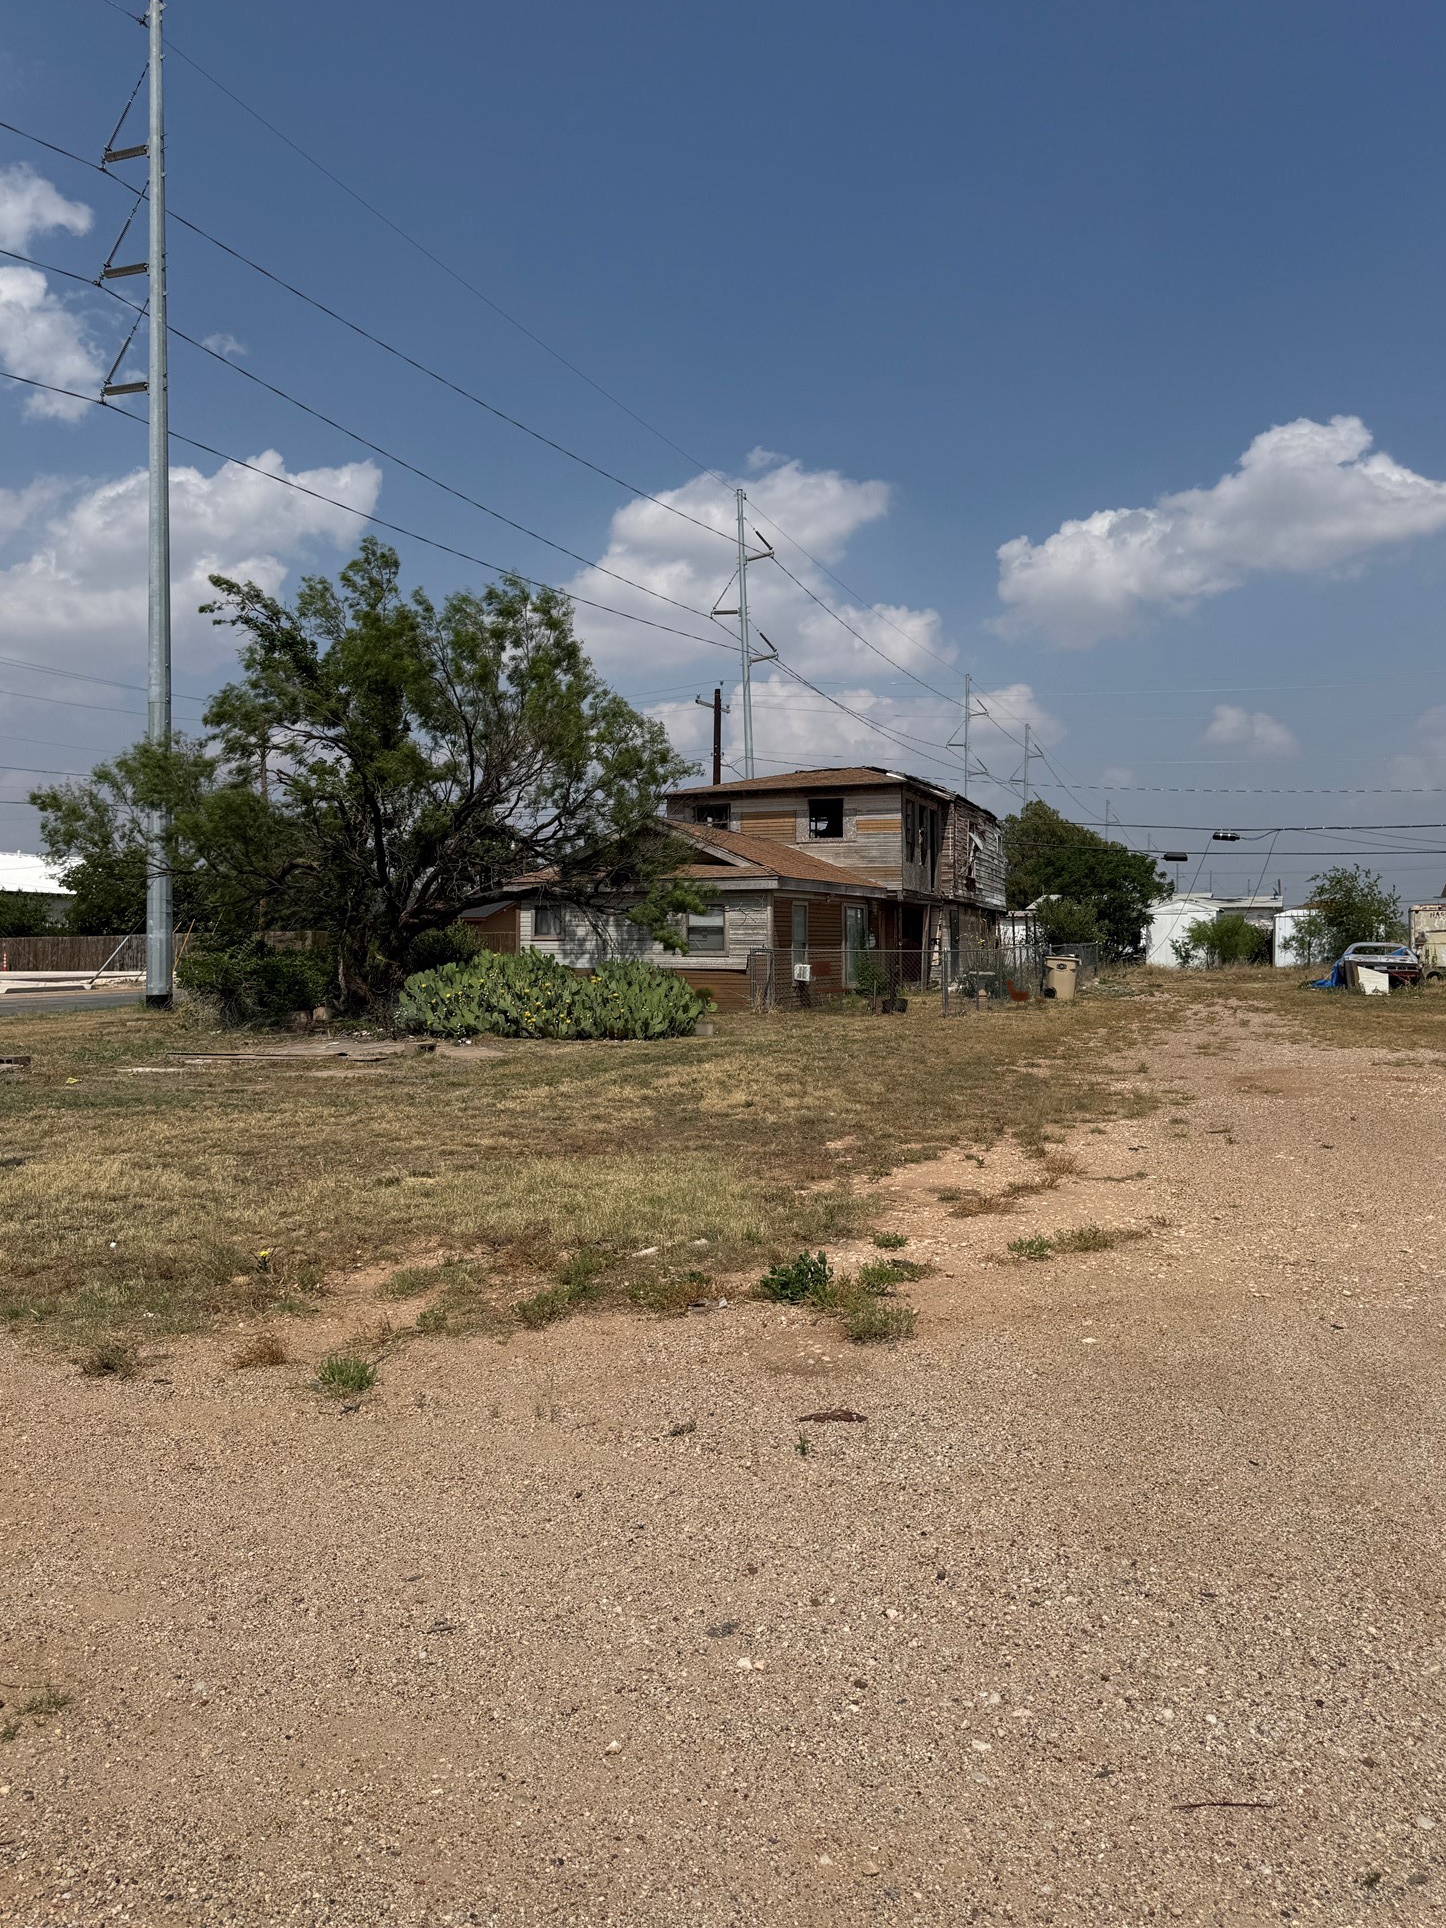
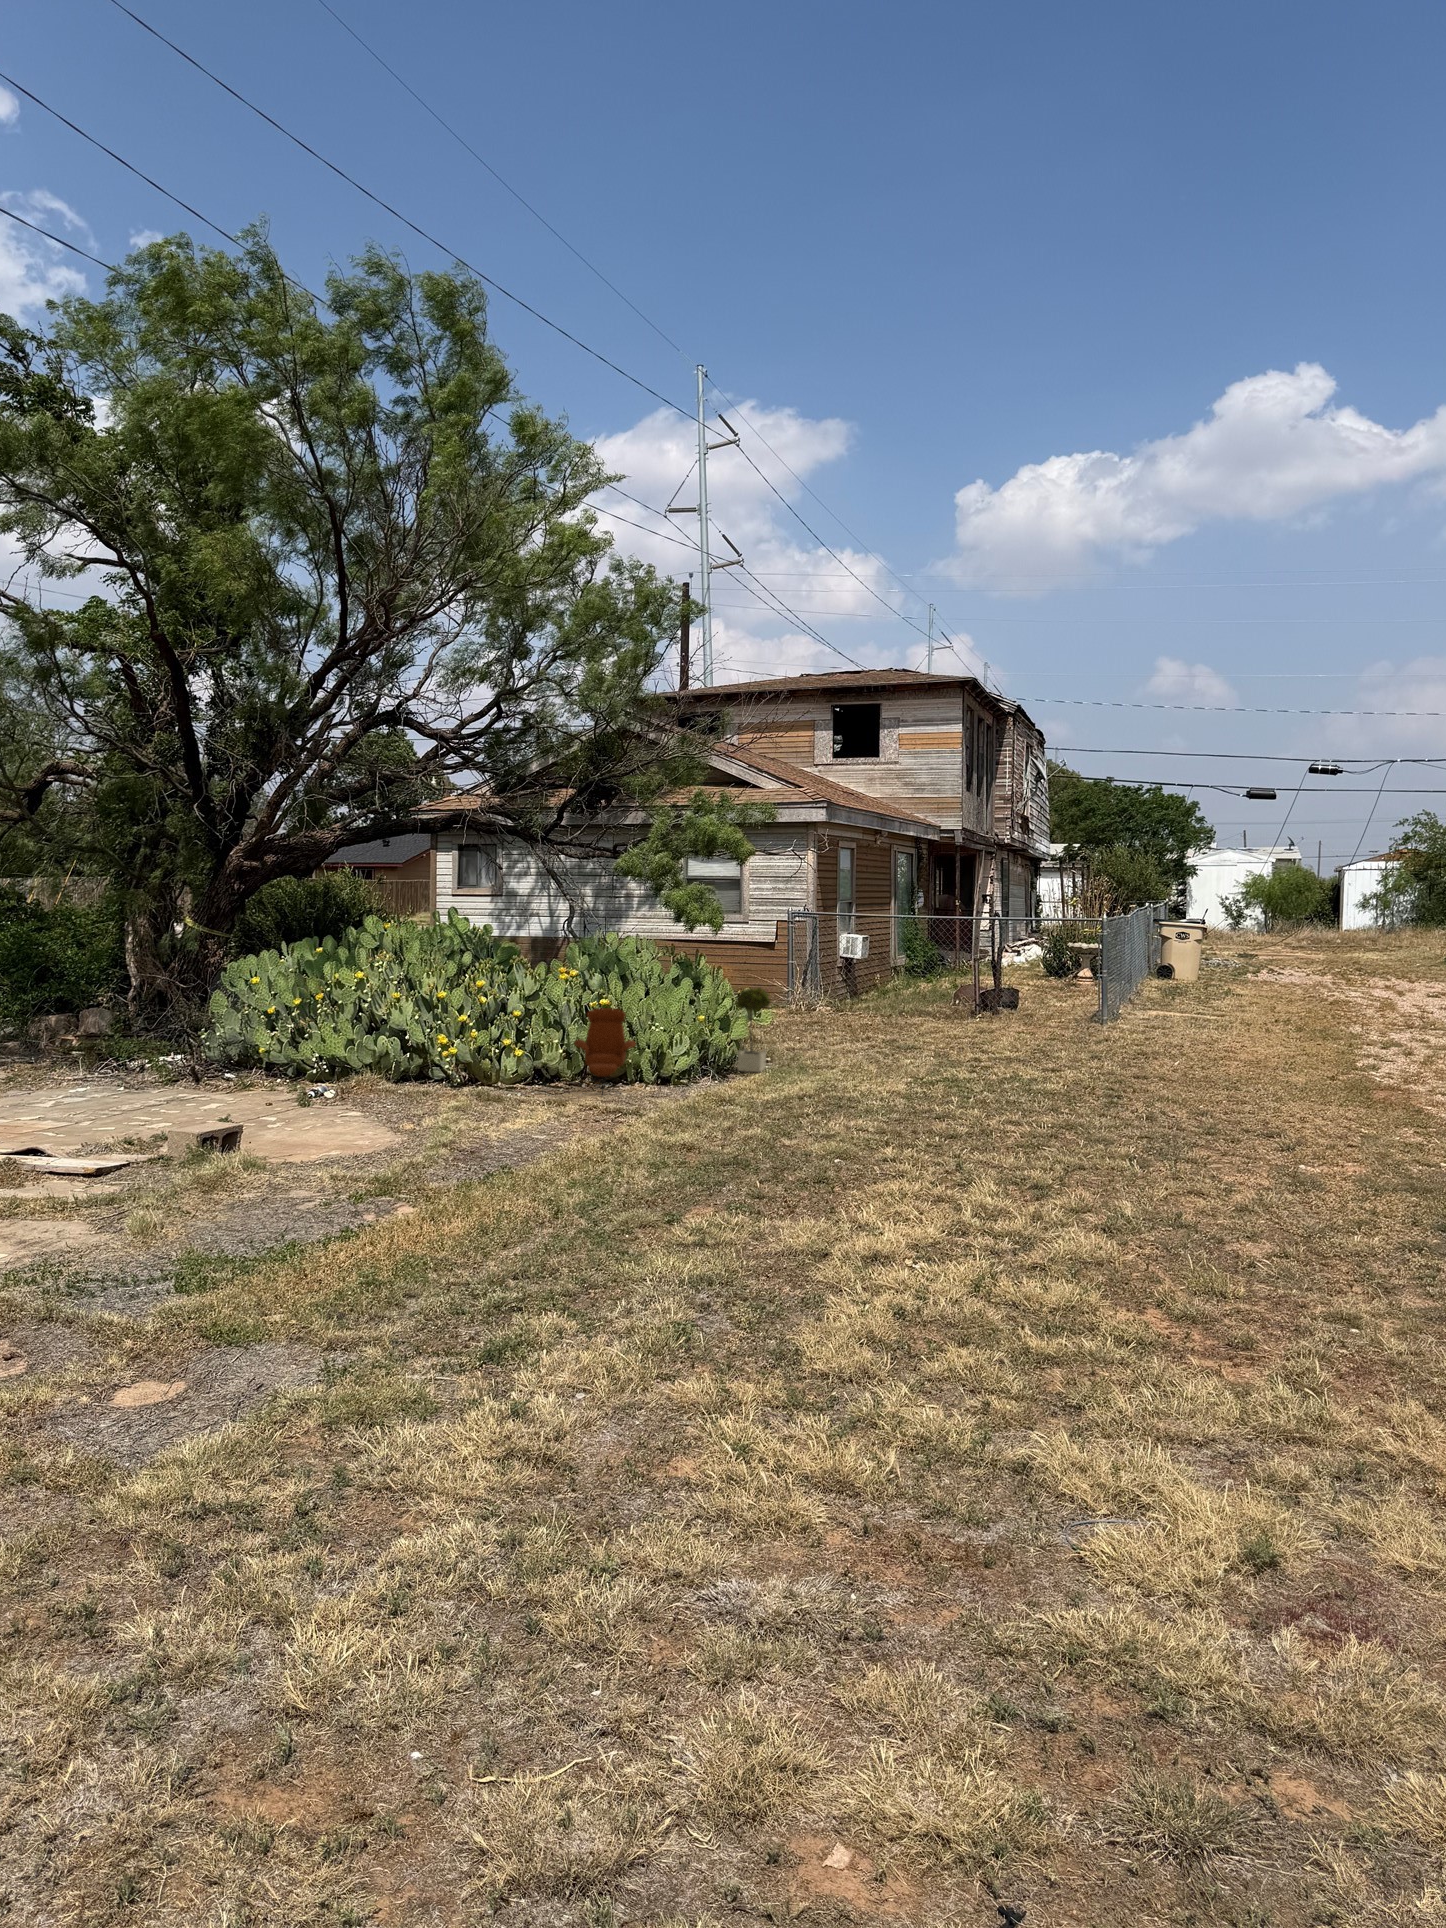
bench: present [811,961,850,1012] -> none [861,930,915,1006]
lounge chair: present [1006,979,1045,1009] -> present [574,1008,636,1094]

